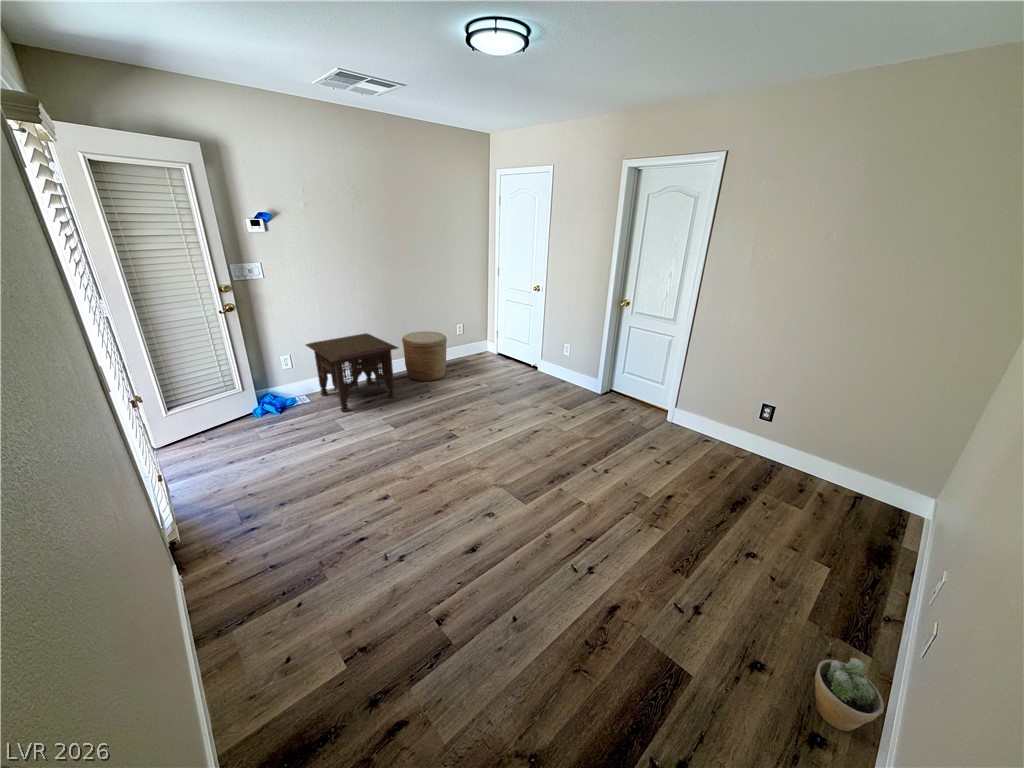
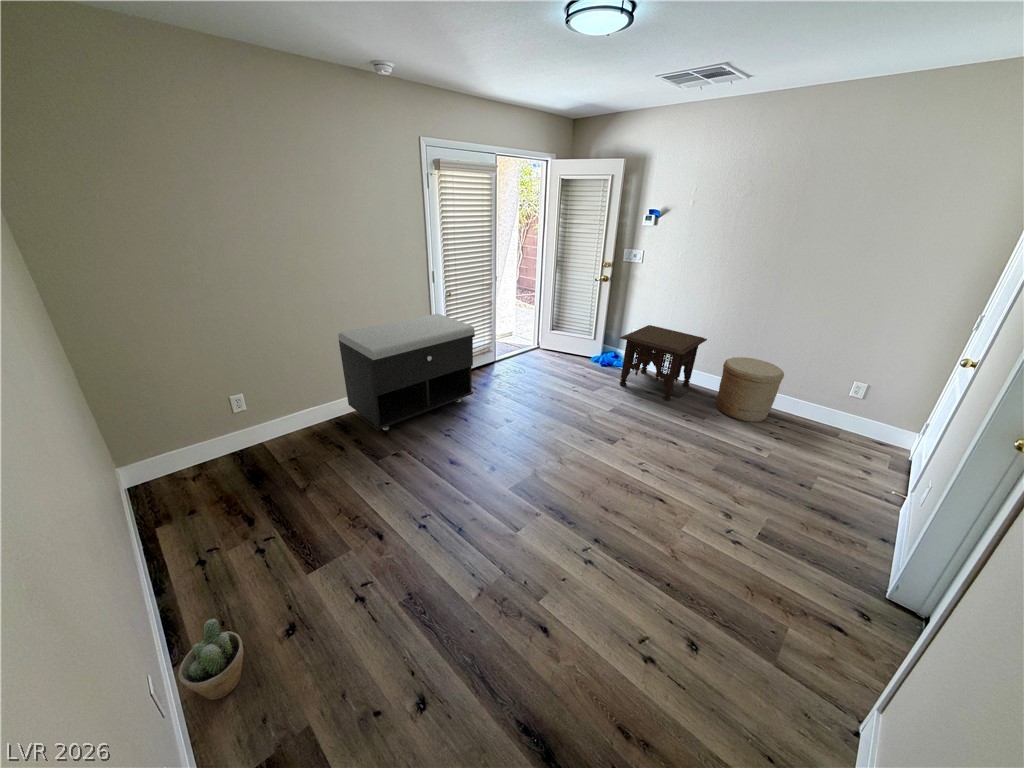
storage bench: none [152,418,382,744] -> present [338,314,475,430]

